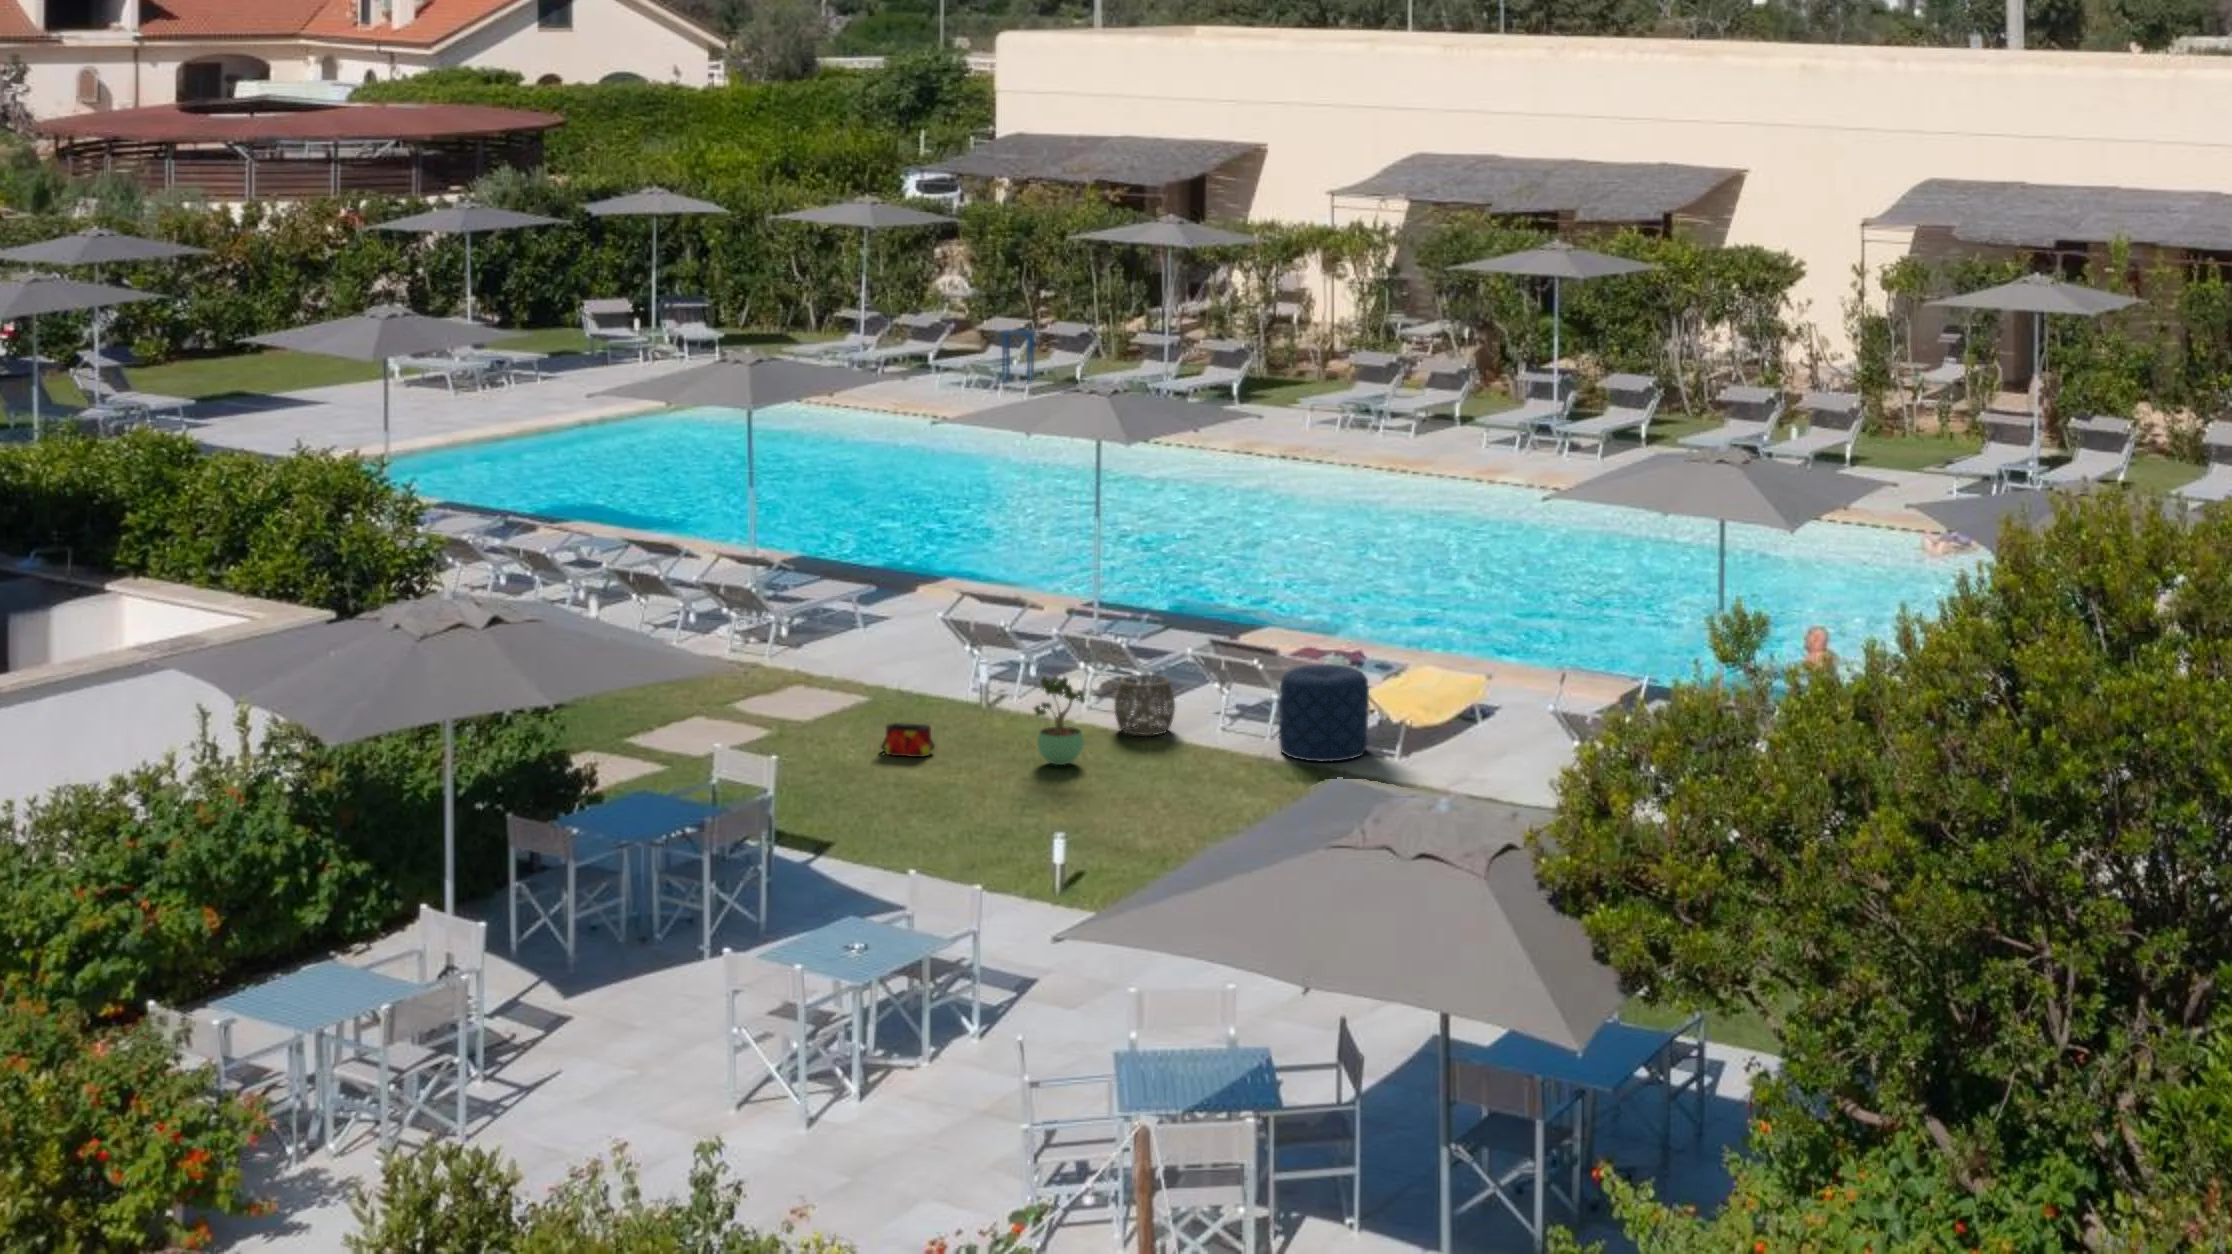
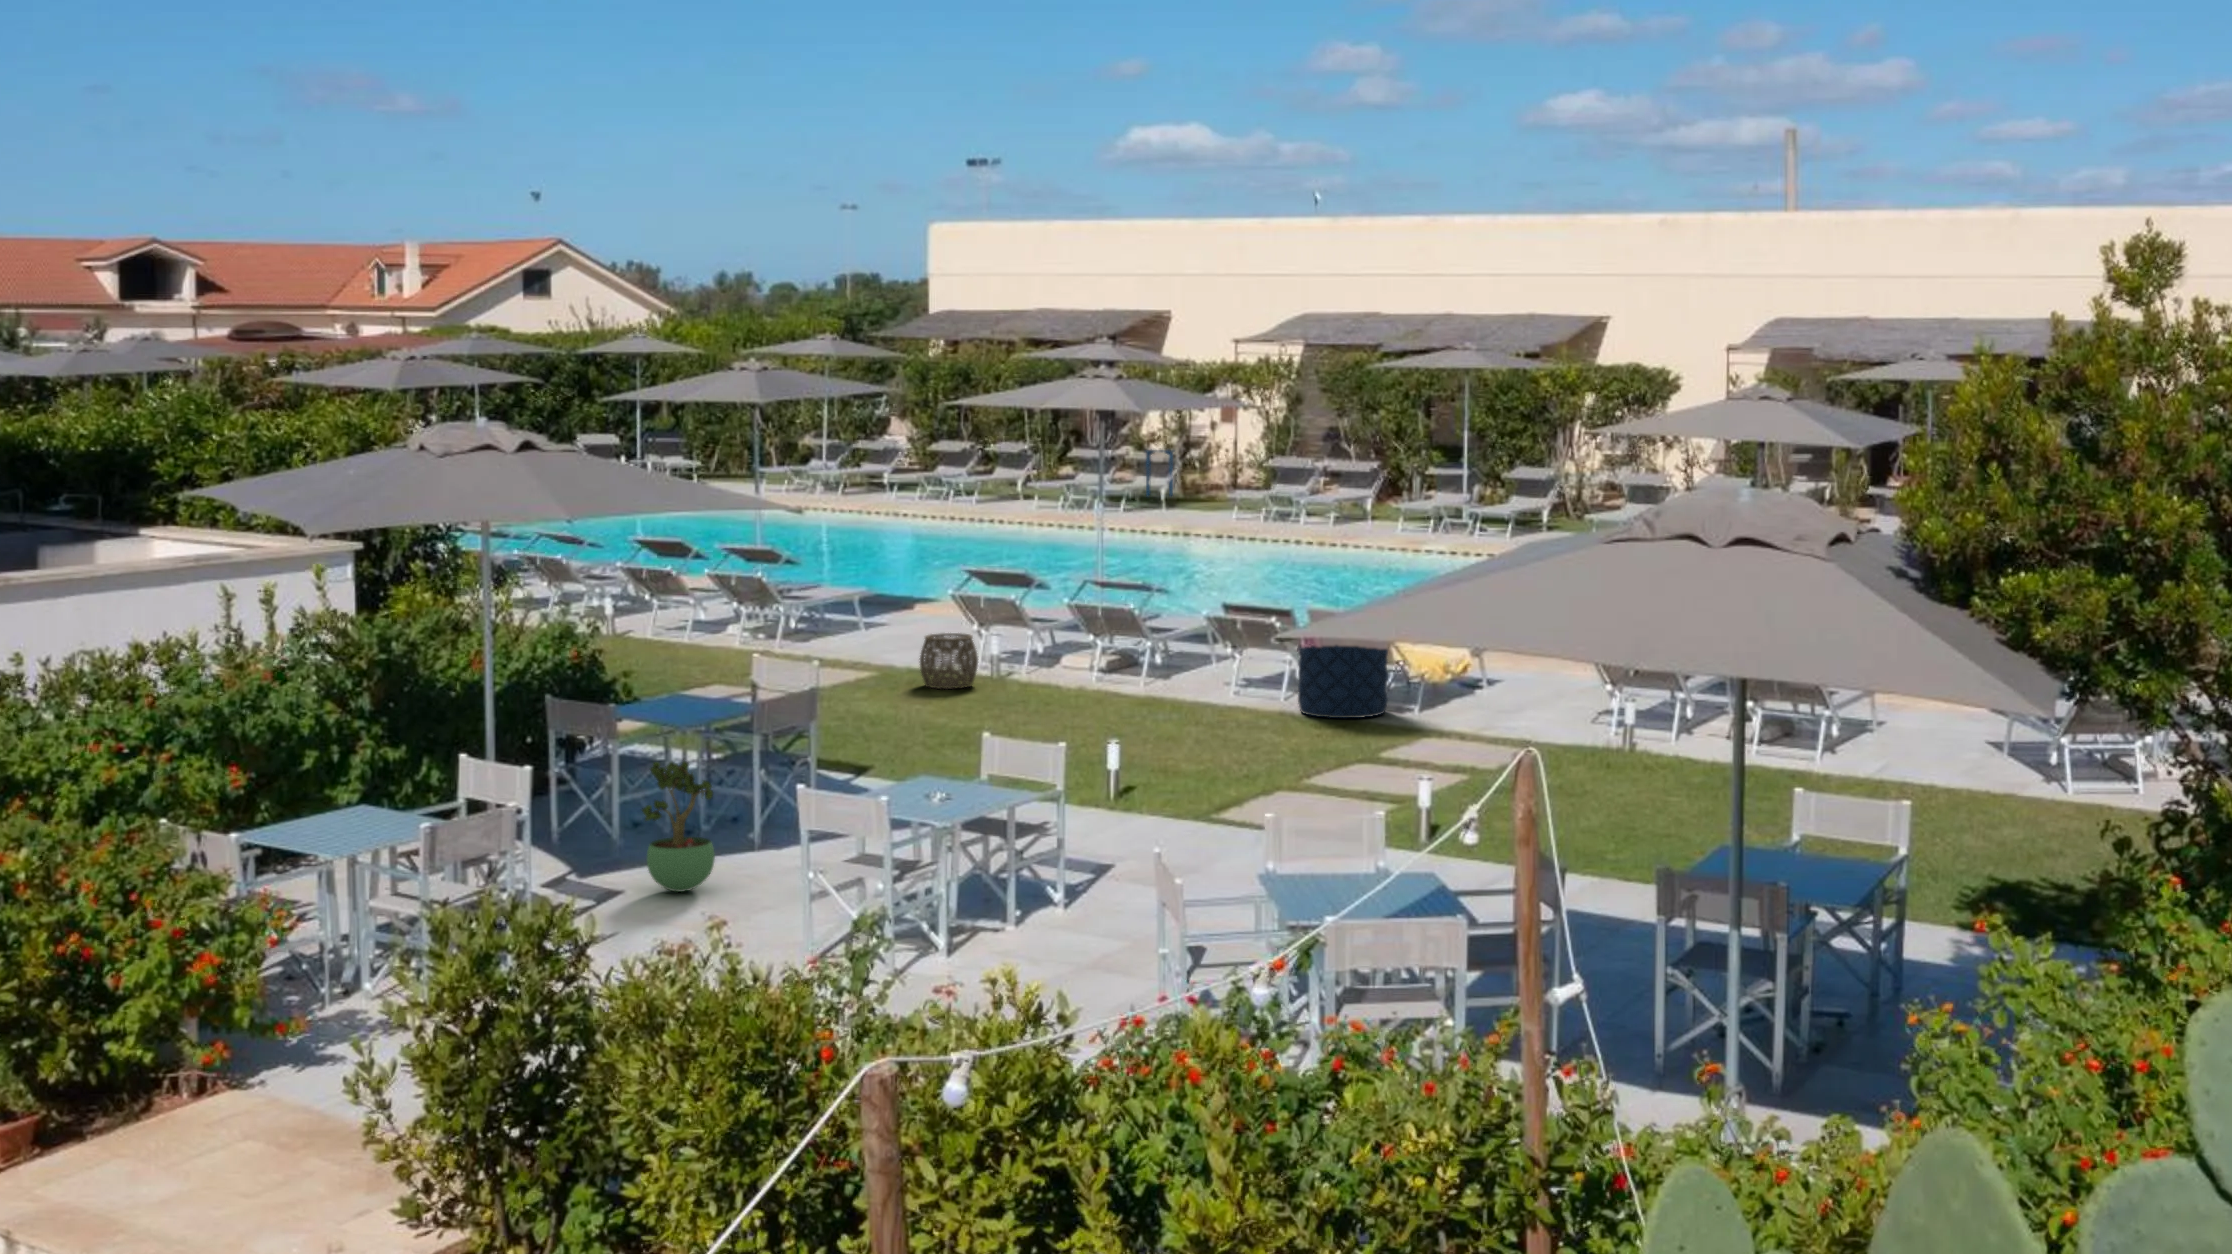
side table: present [1001,330,1035,382] -> present [1145,450,1174,496]
woven basket: present [1115,674,1175,736] -> present [920,633,978,689]
potted plant: present [1034,677,1085,765] -> present [642,761,715,892]
bag: present [881,723,935,757] -> none [902,686,957,718]

